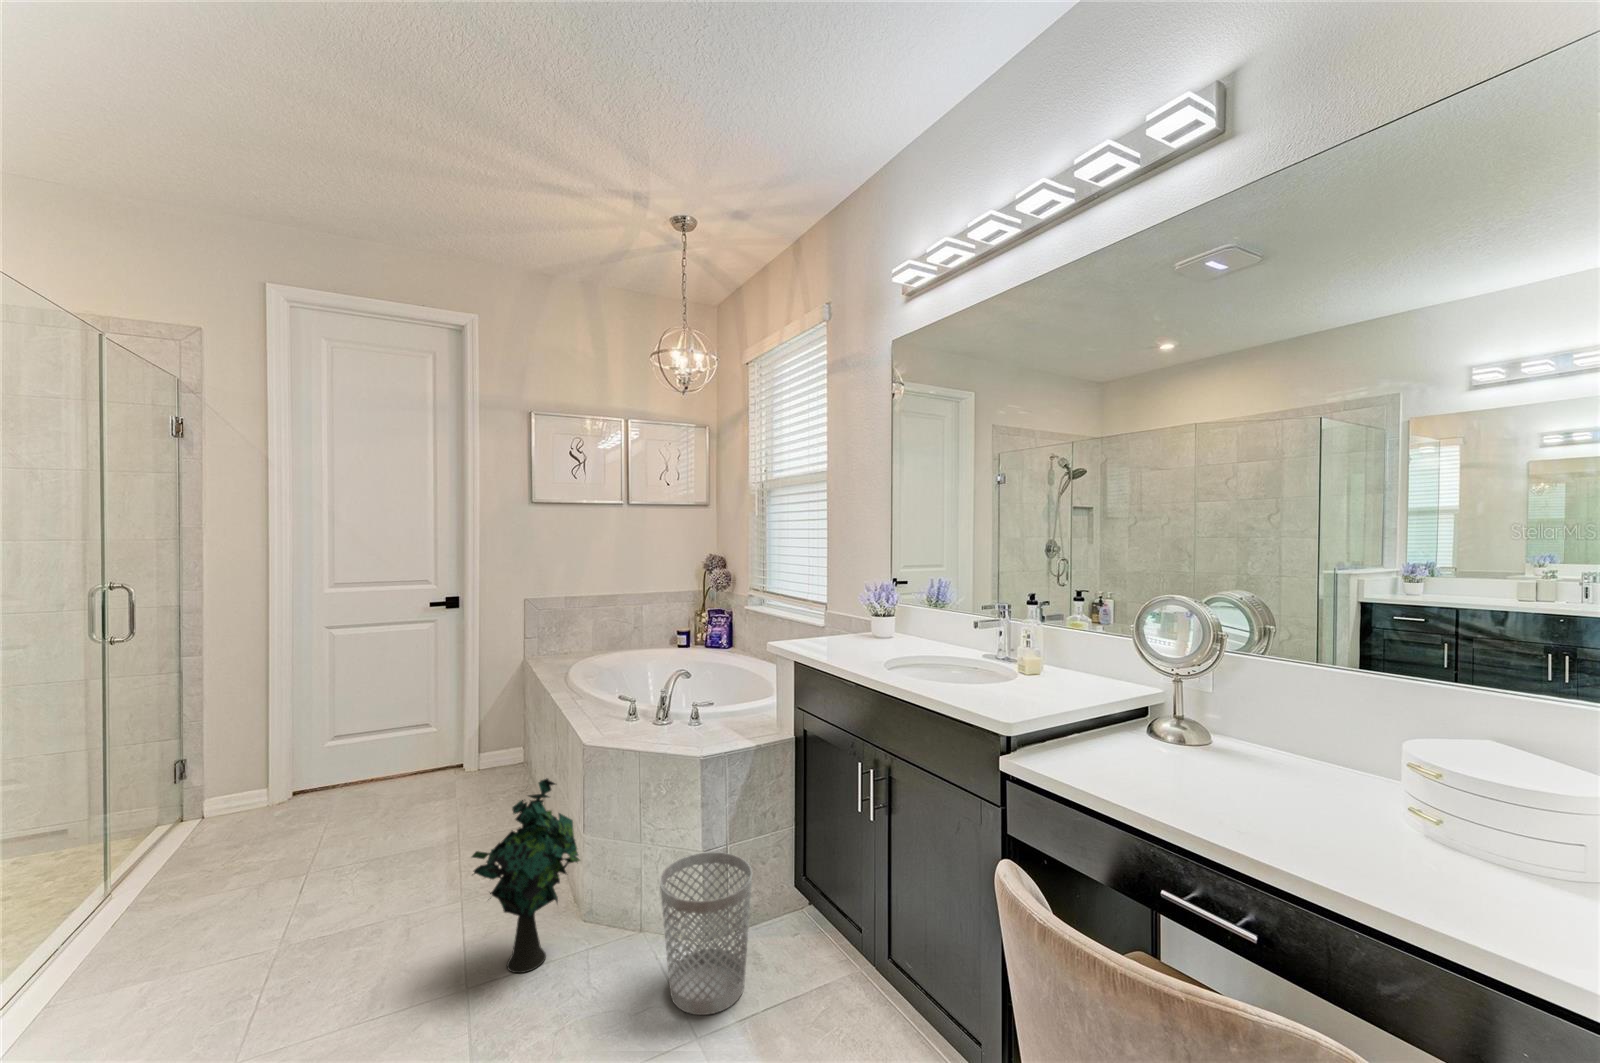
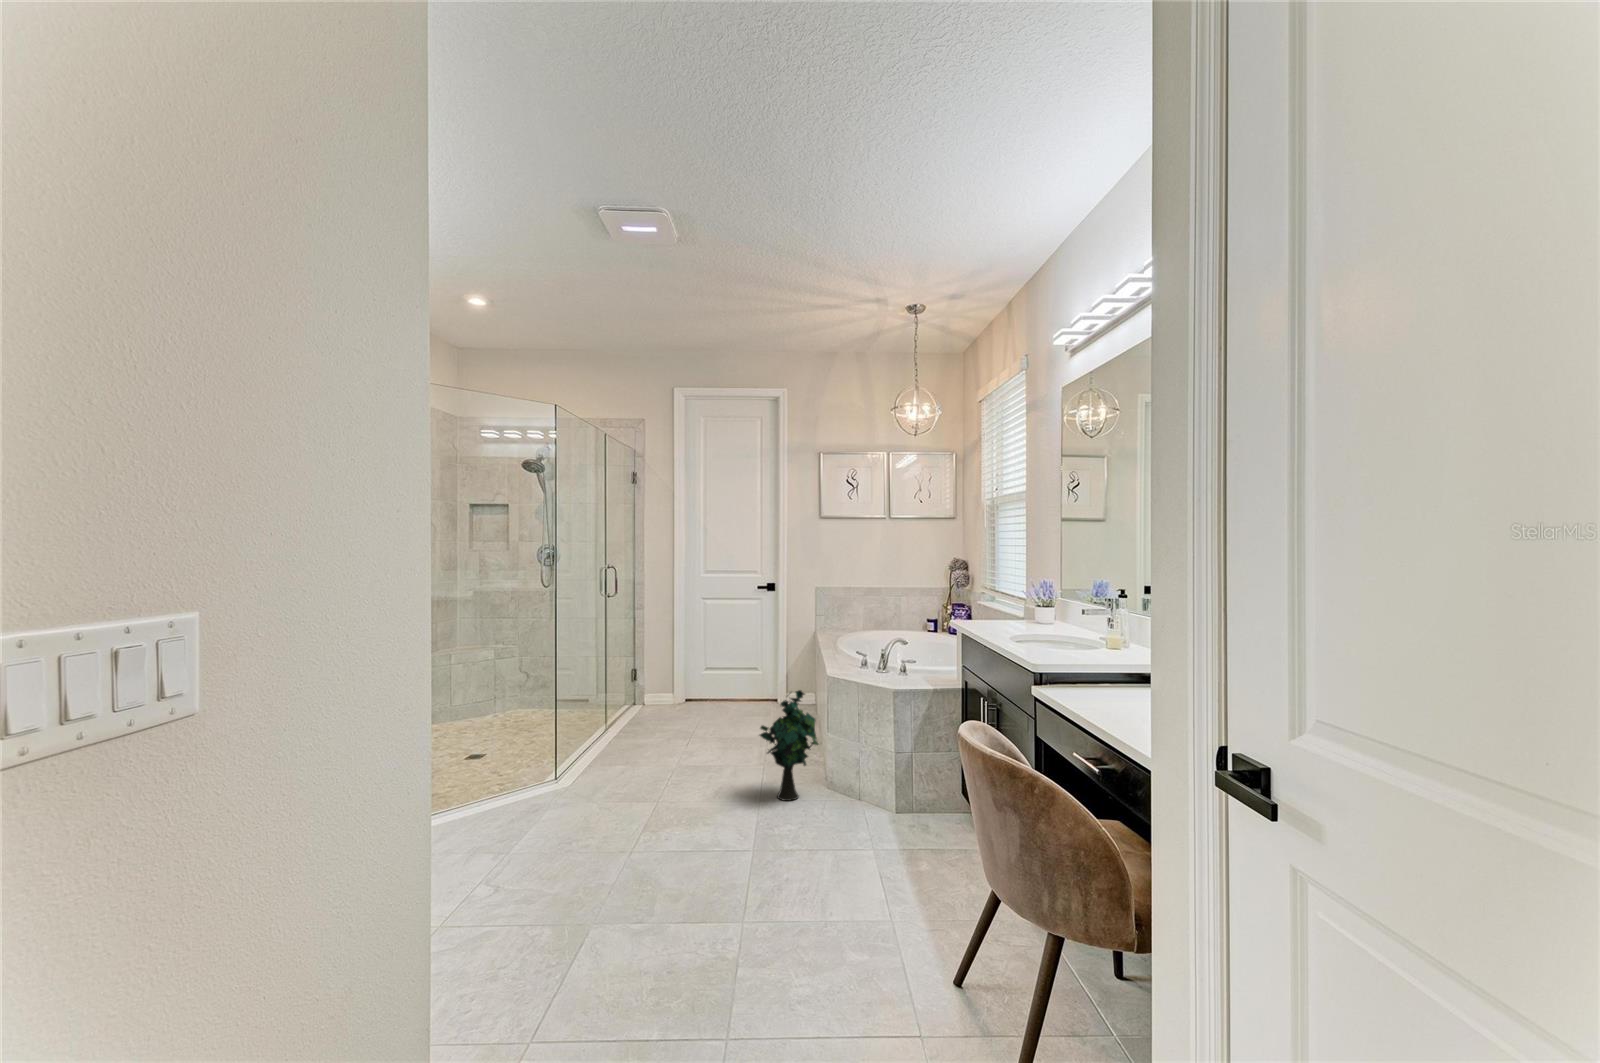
wastebasket: present [660,852,752,1015] -> none [854,749,913,842]

